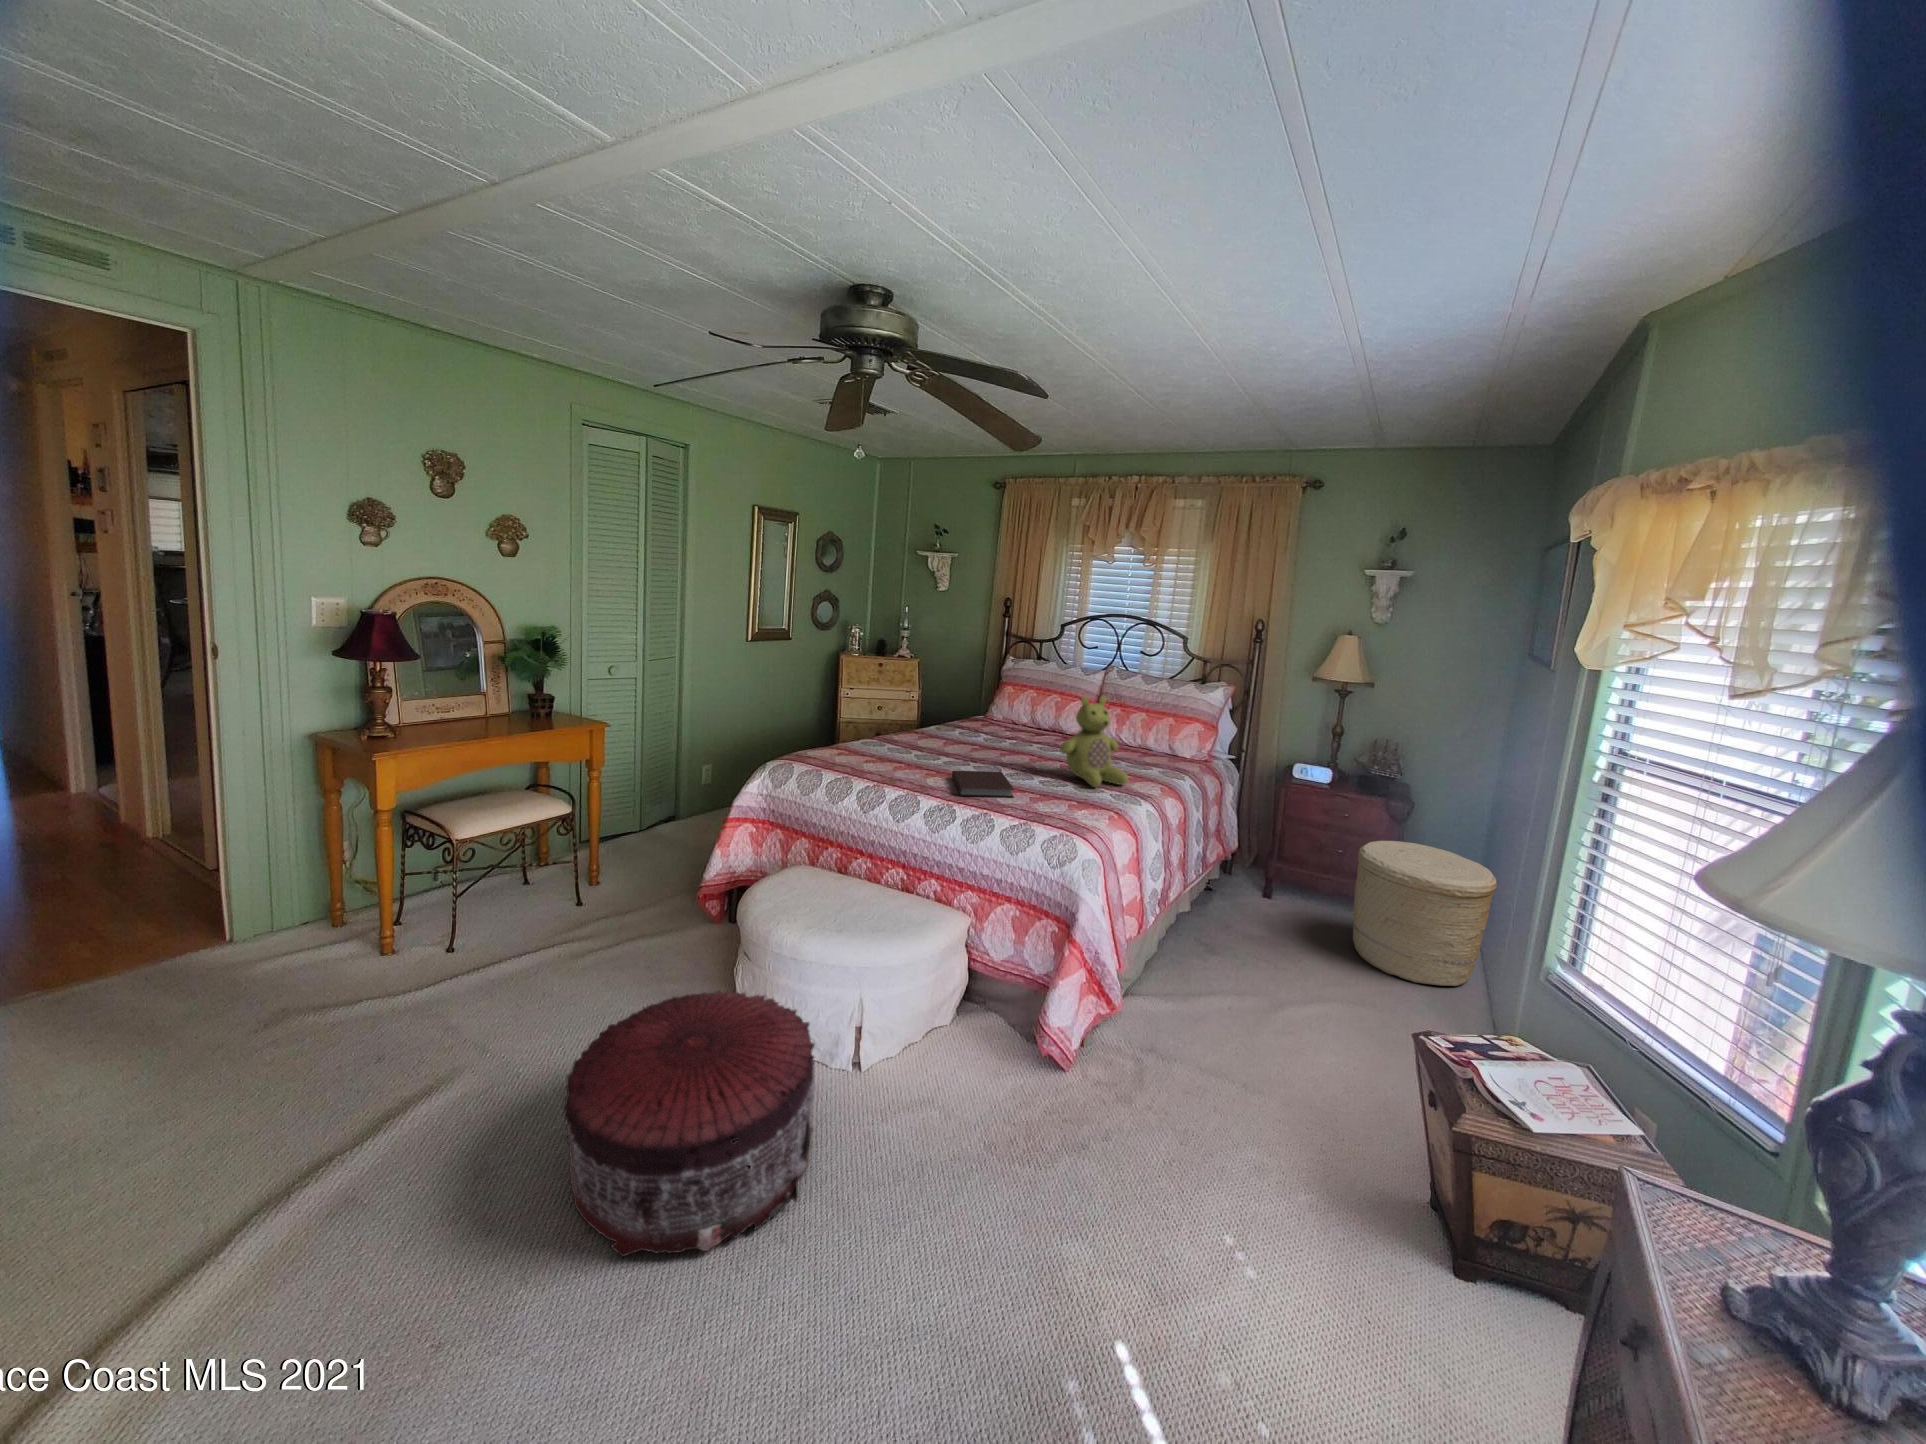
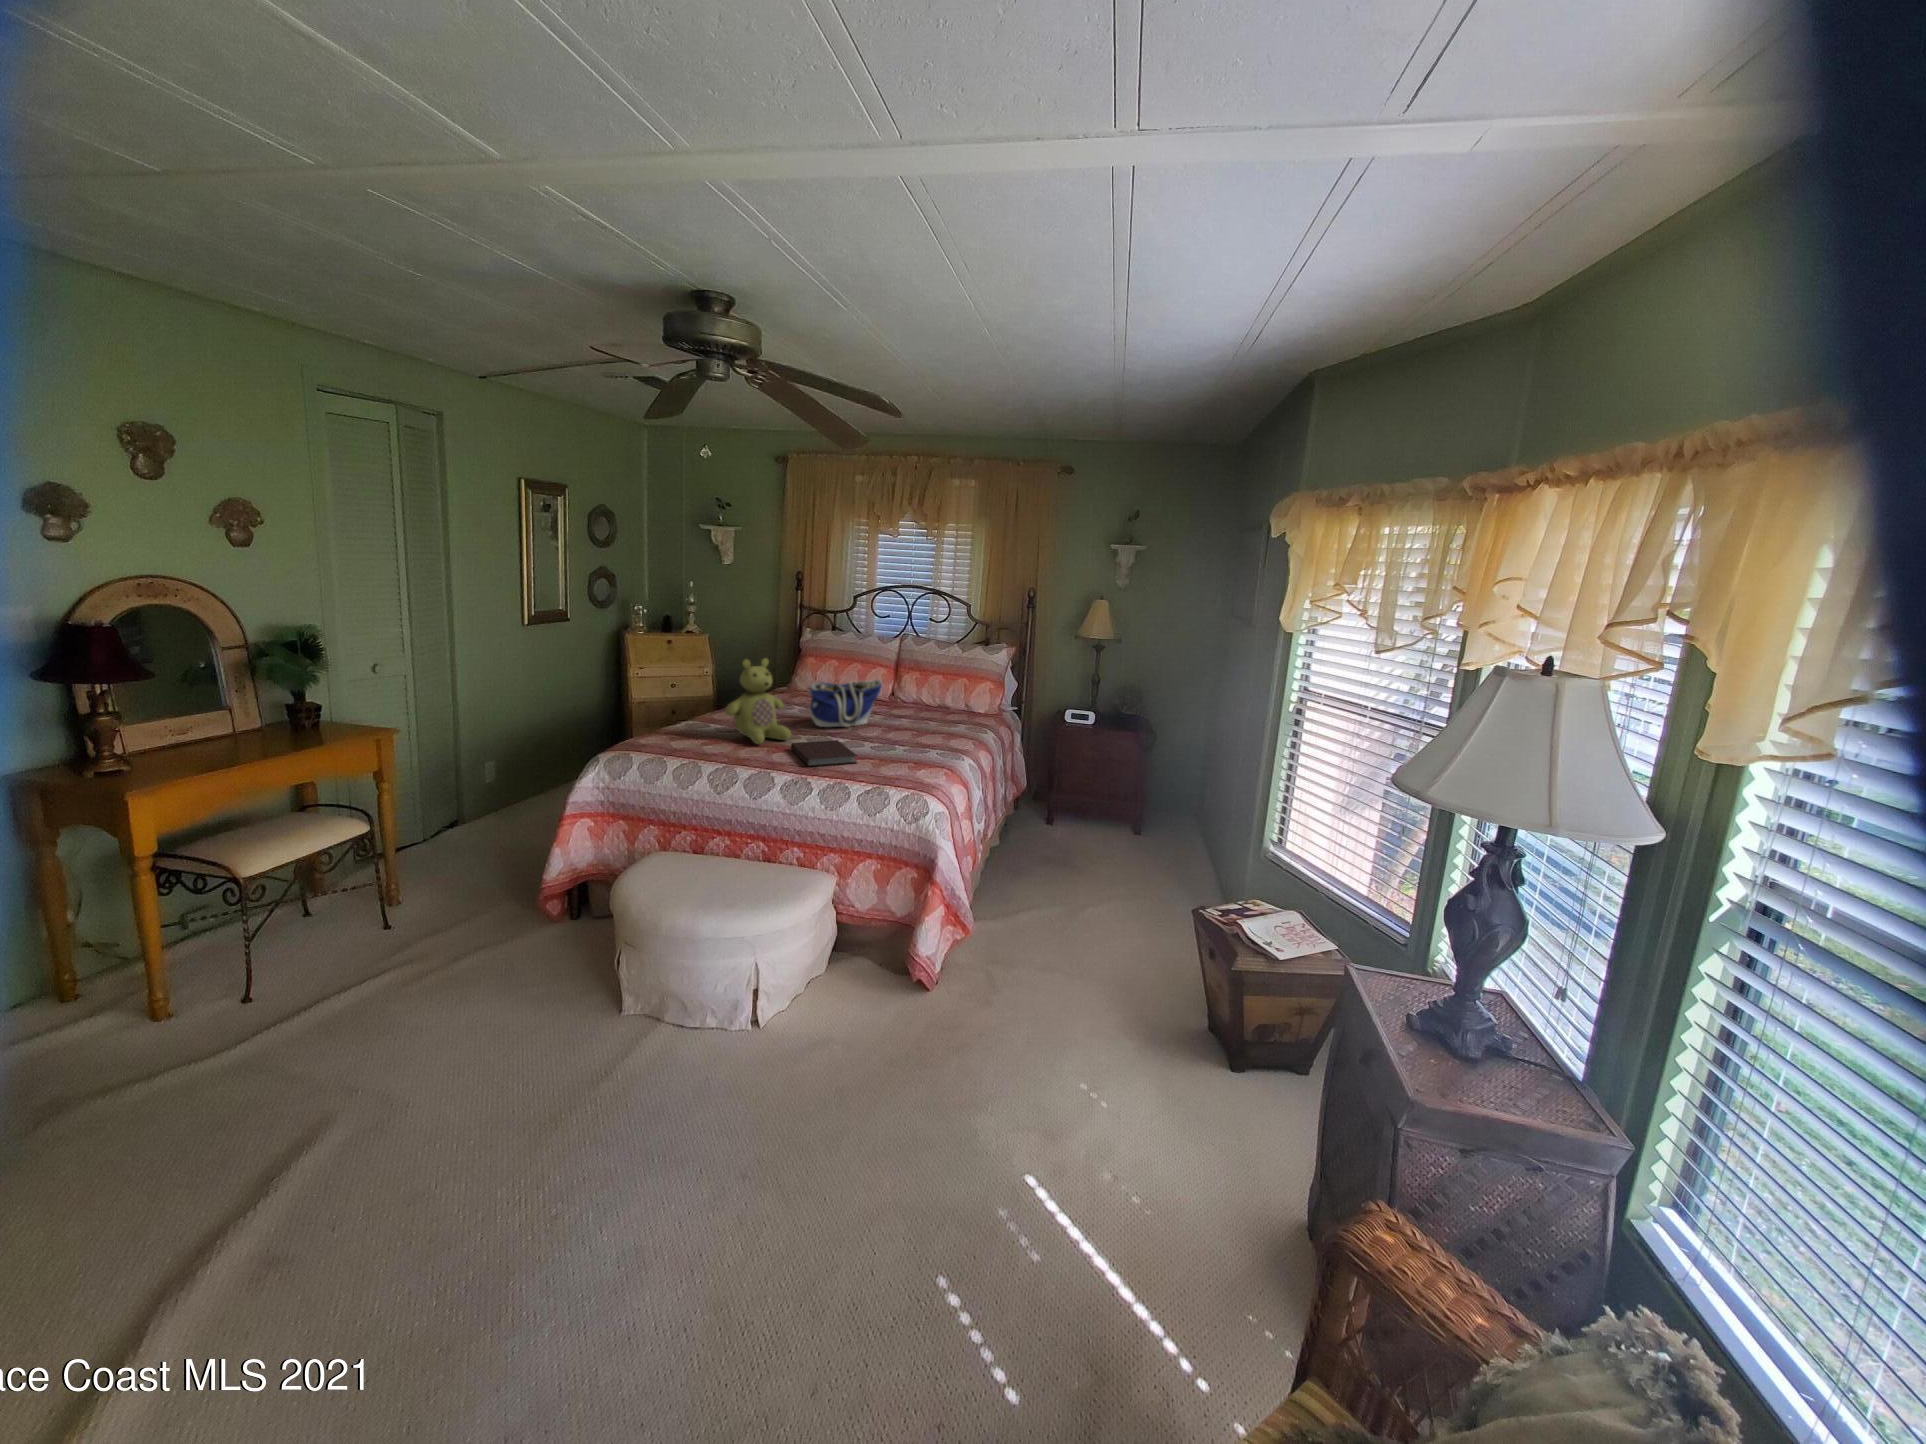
stuffed bear: present [1060,696,1128,787] -> present [725,658,791,744]
tote bag: none [981,711,1062,760] -> present [808,680,882,727]
woven basket: present [1353,841,1497,986] -> none [1119,767,1216,875]
pouf: present [562,991,815,1256] -> none [470,985,742,1266]

